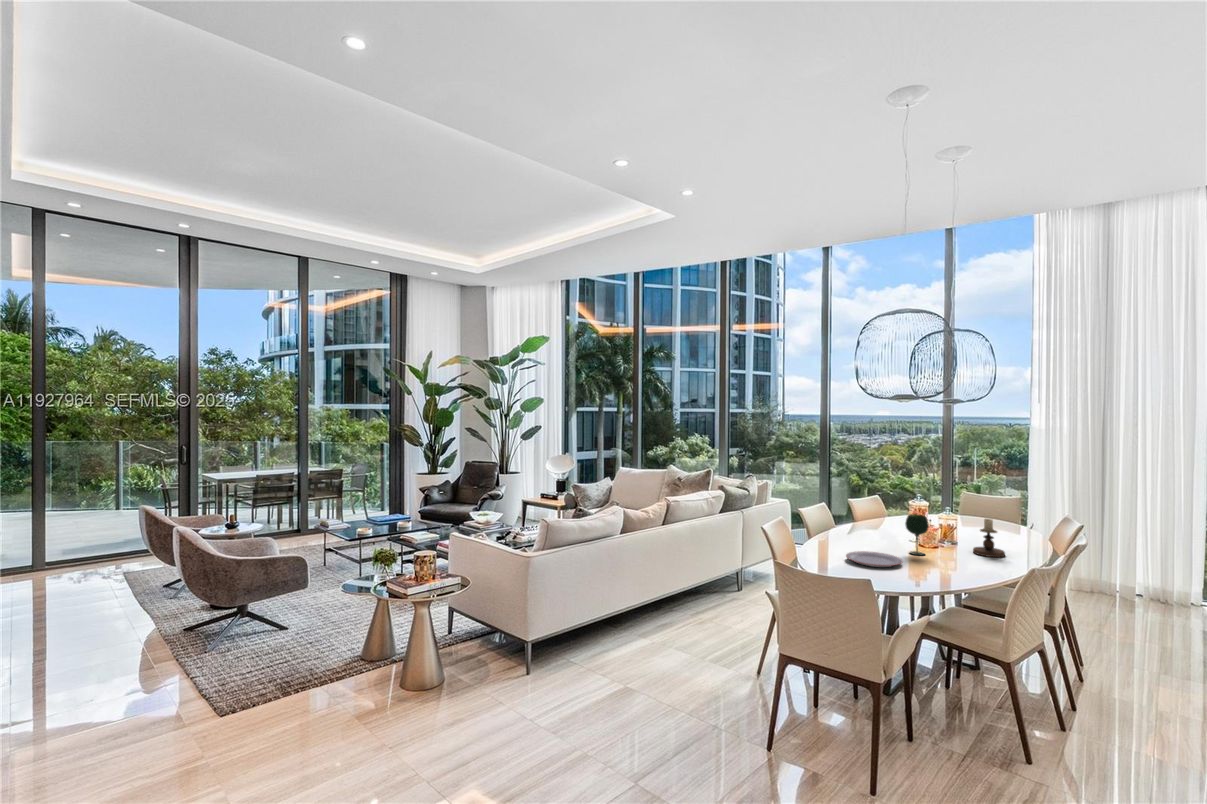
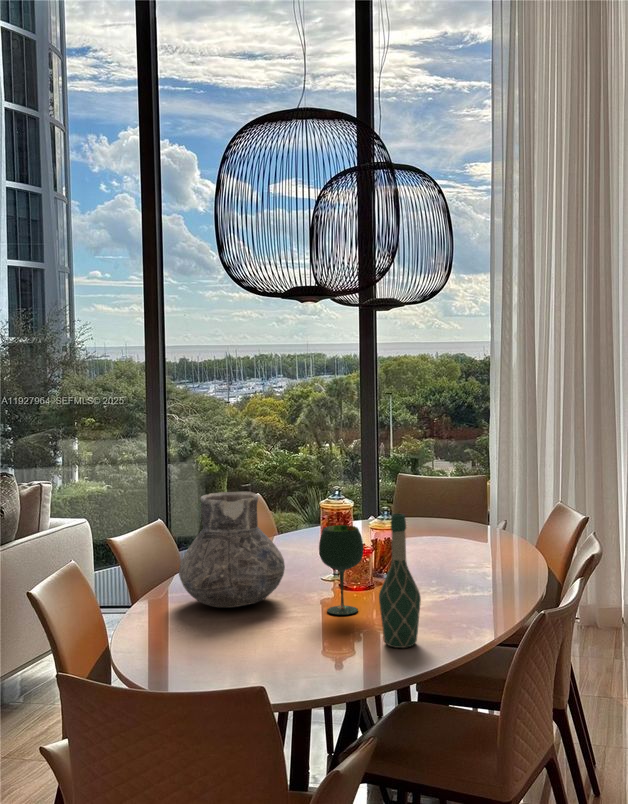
vase: none [838,494,889,545] -> present [179,492,285,607]
wine bottle: none [931,511,952,570] -> present [379,513,421,648]
candlestick: present [973,519,1005,557] -> none [436,518,489,595]
plate: present [846,551,902,567] -> none [199,625,323,669]

